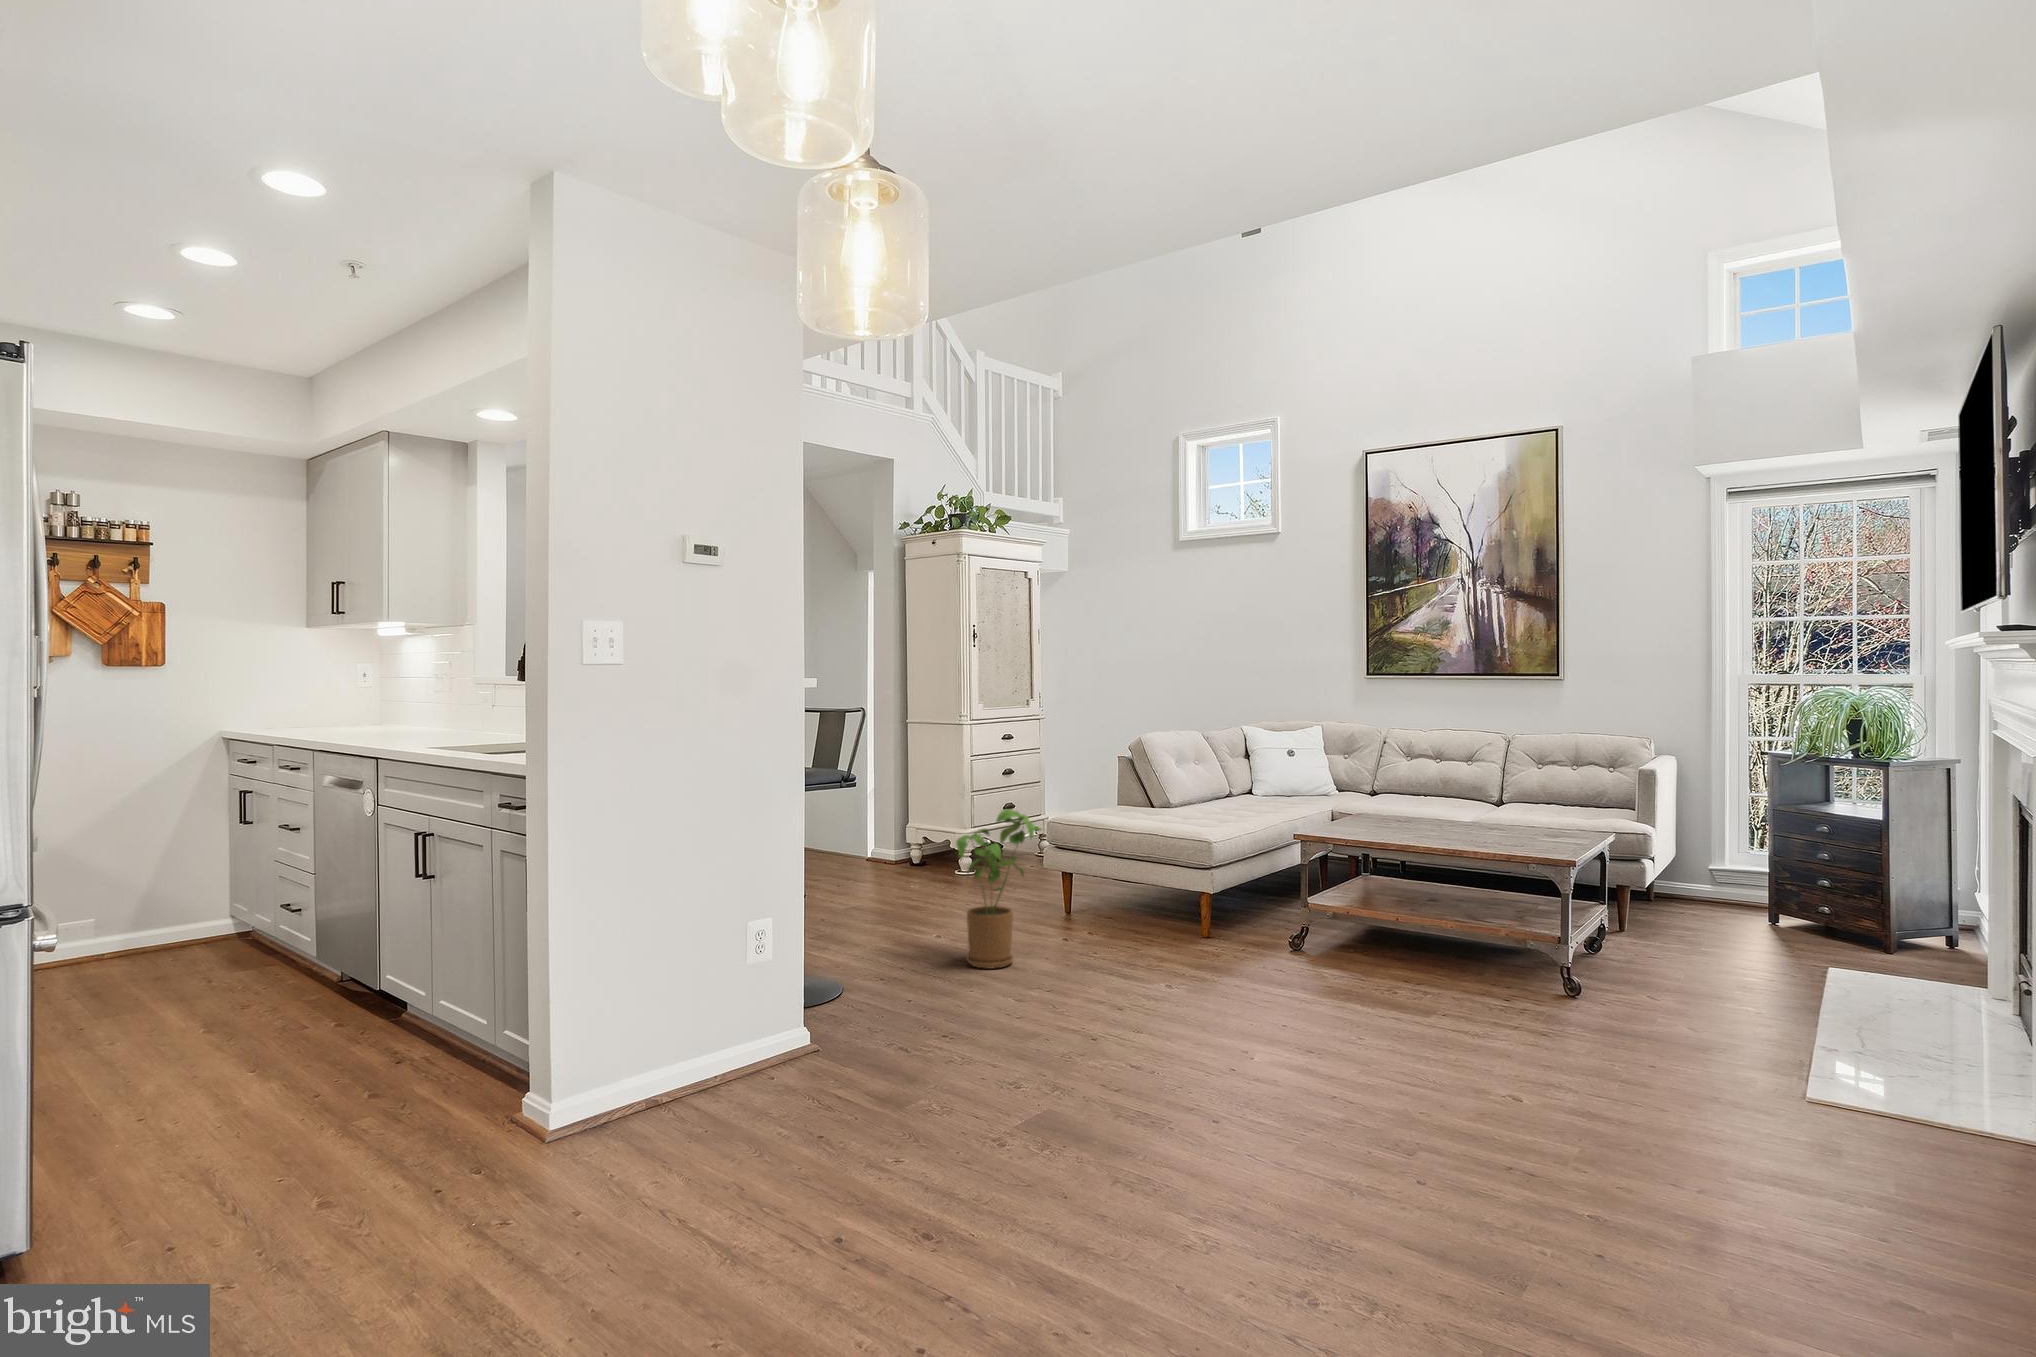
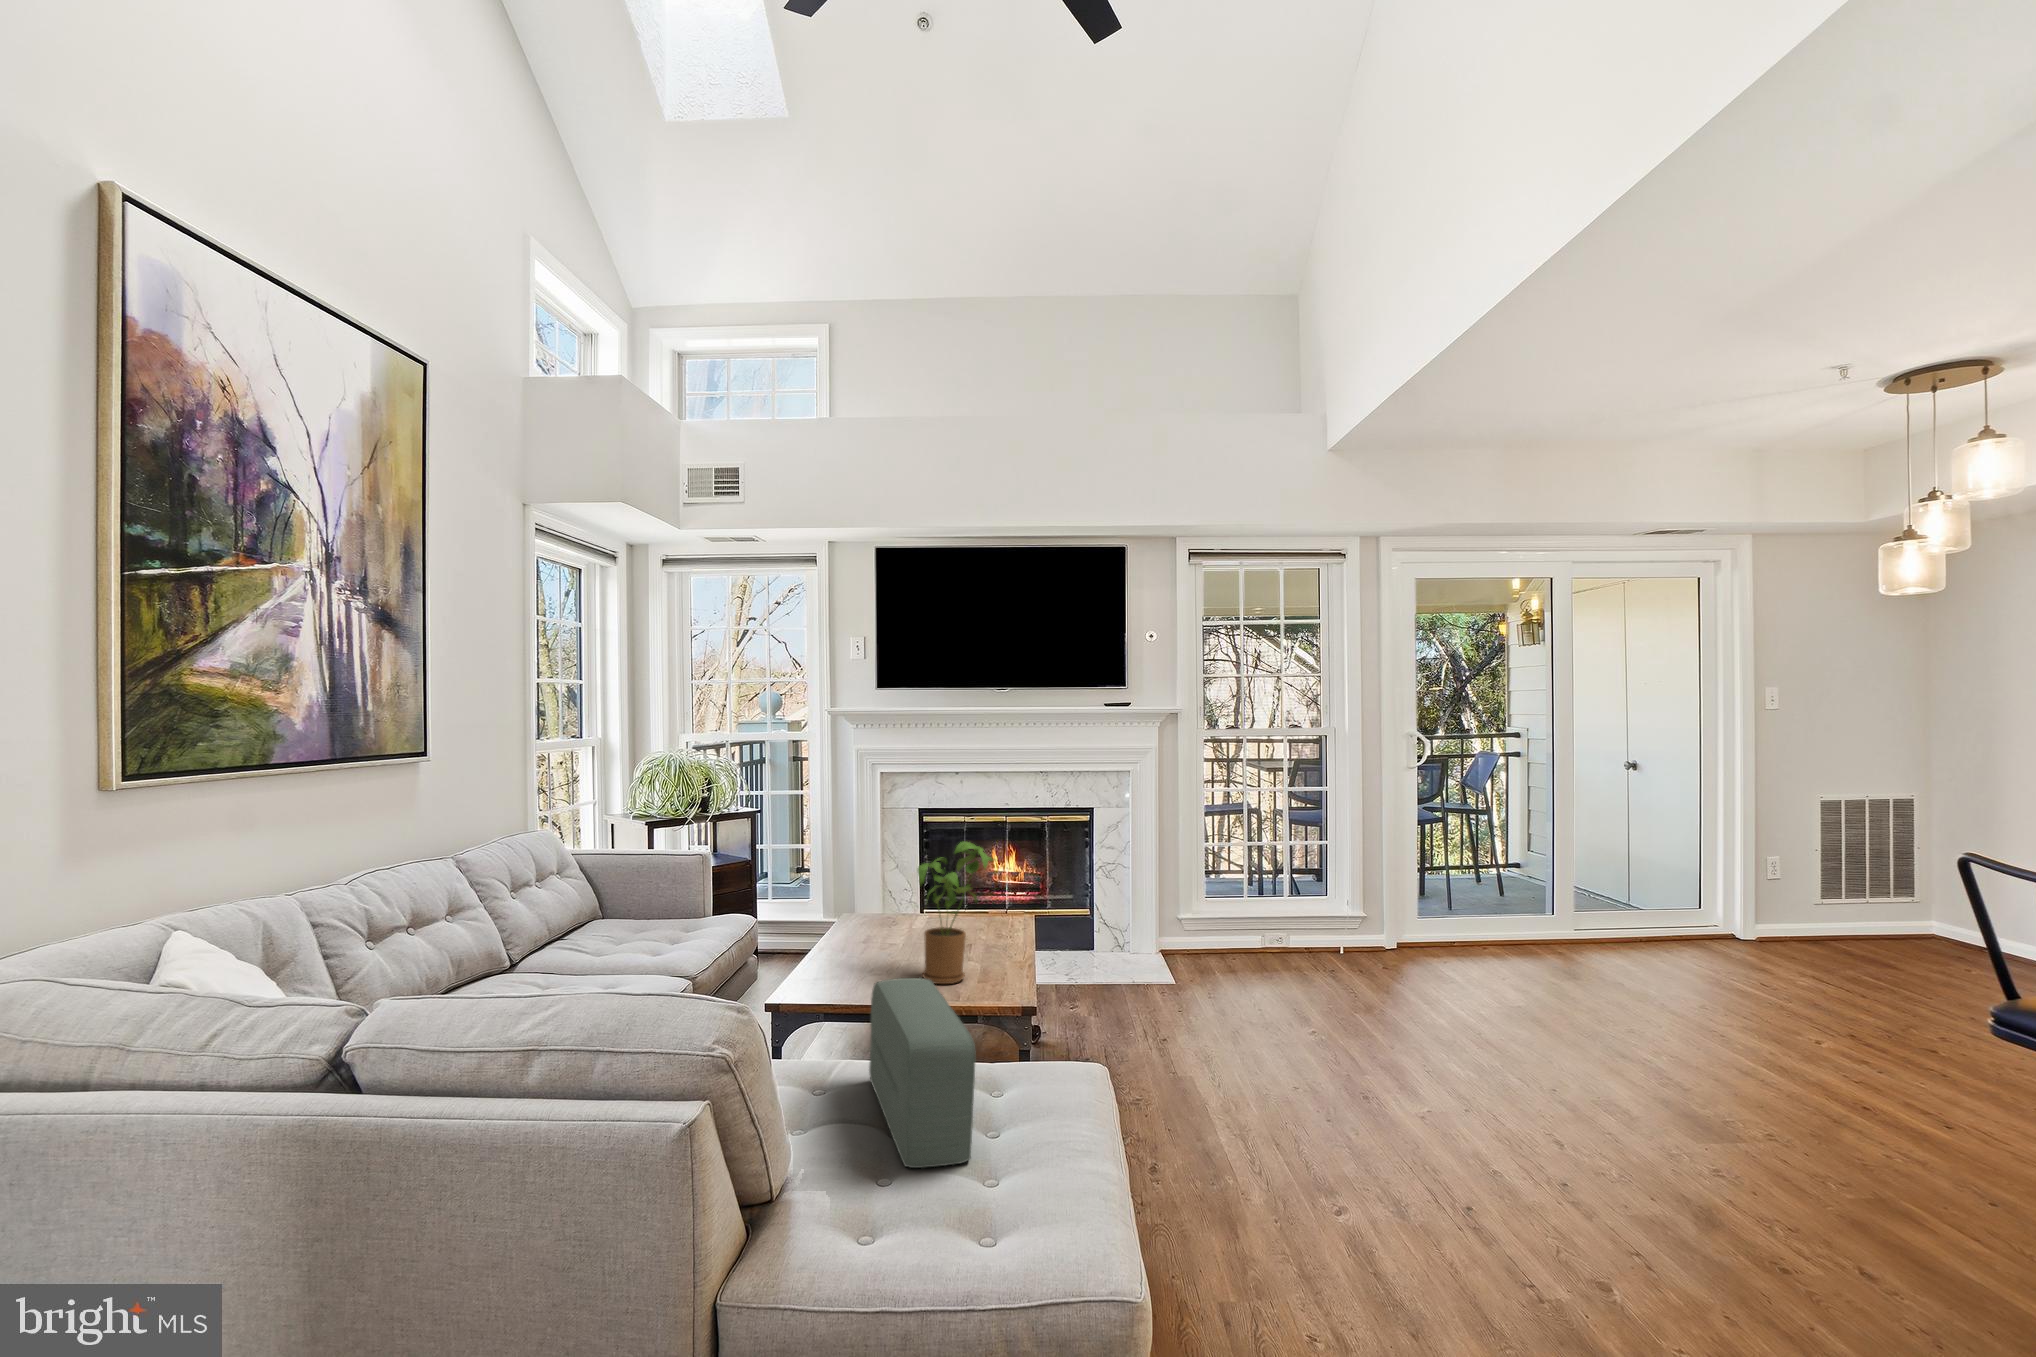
pouf: none [903,956,1016,1161] -> present [869,978,975,1168]

